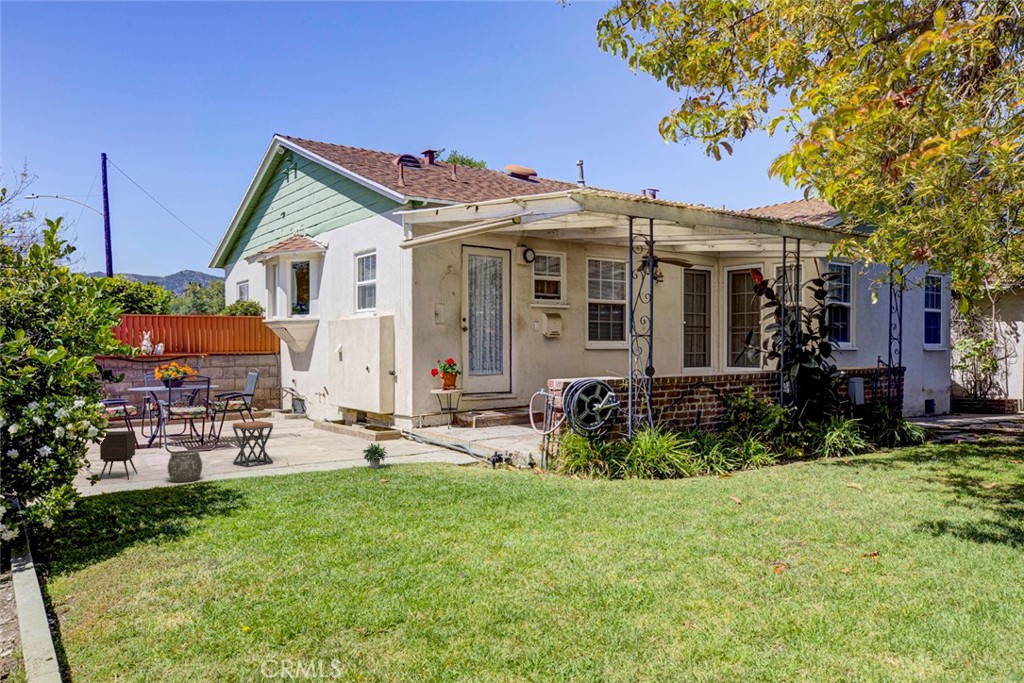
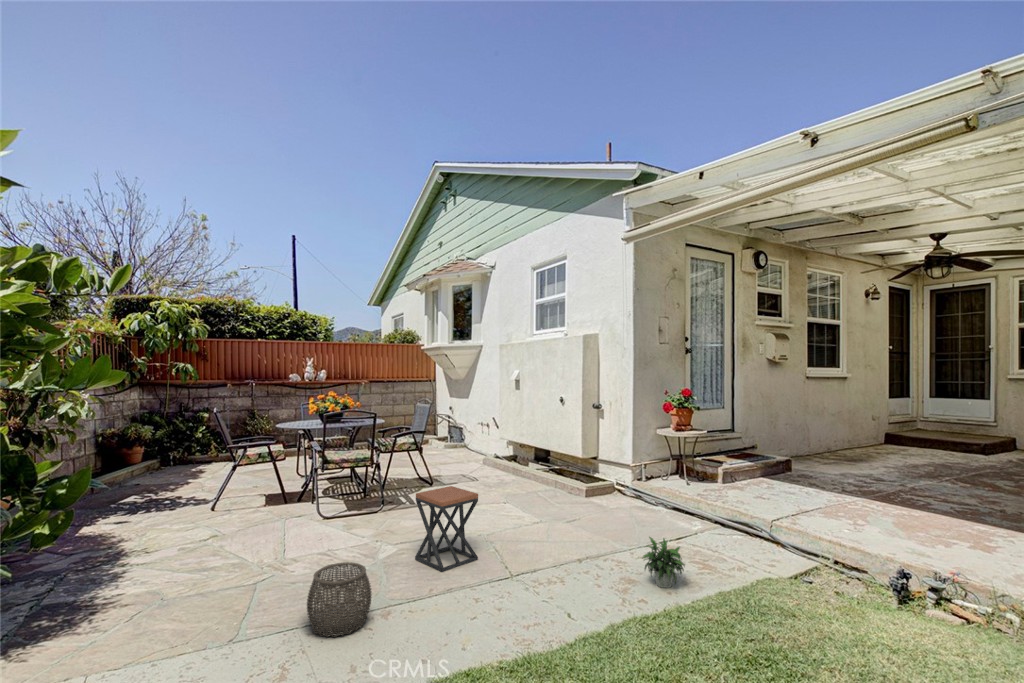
side table: present [99,431,138,481] -> none [185,516,260,618]

